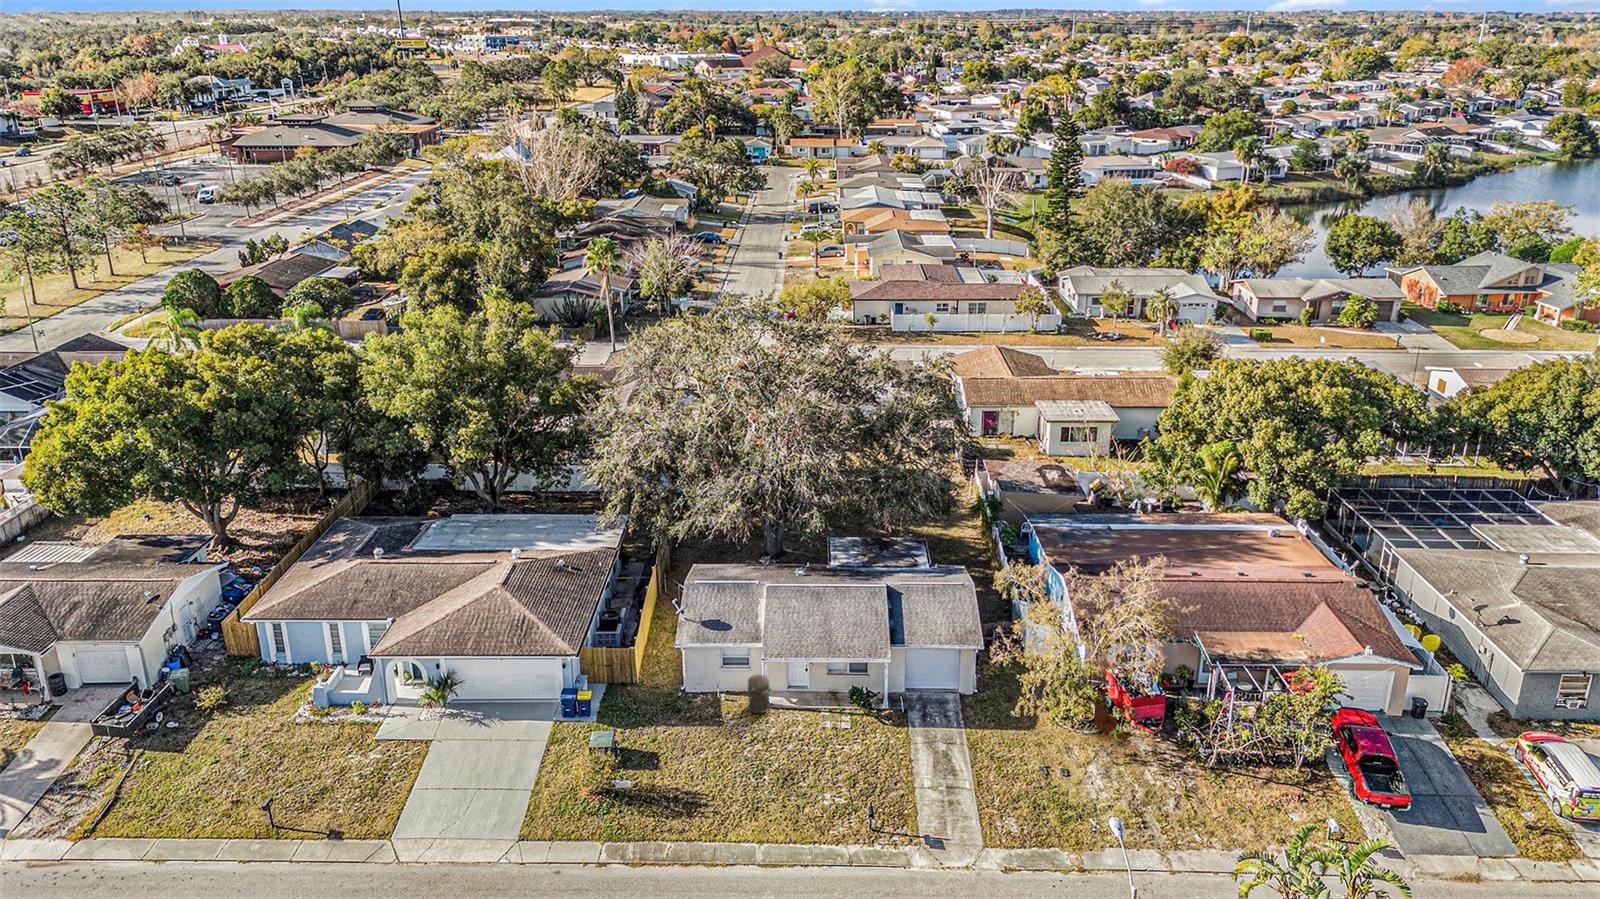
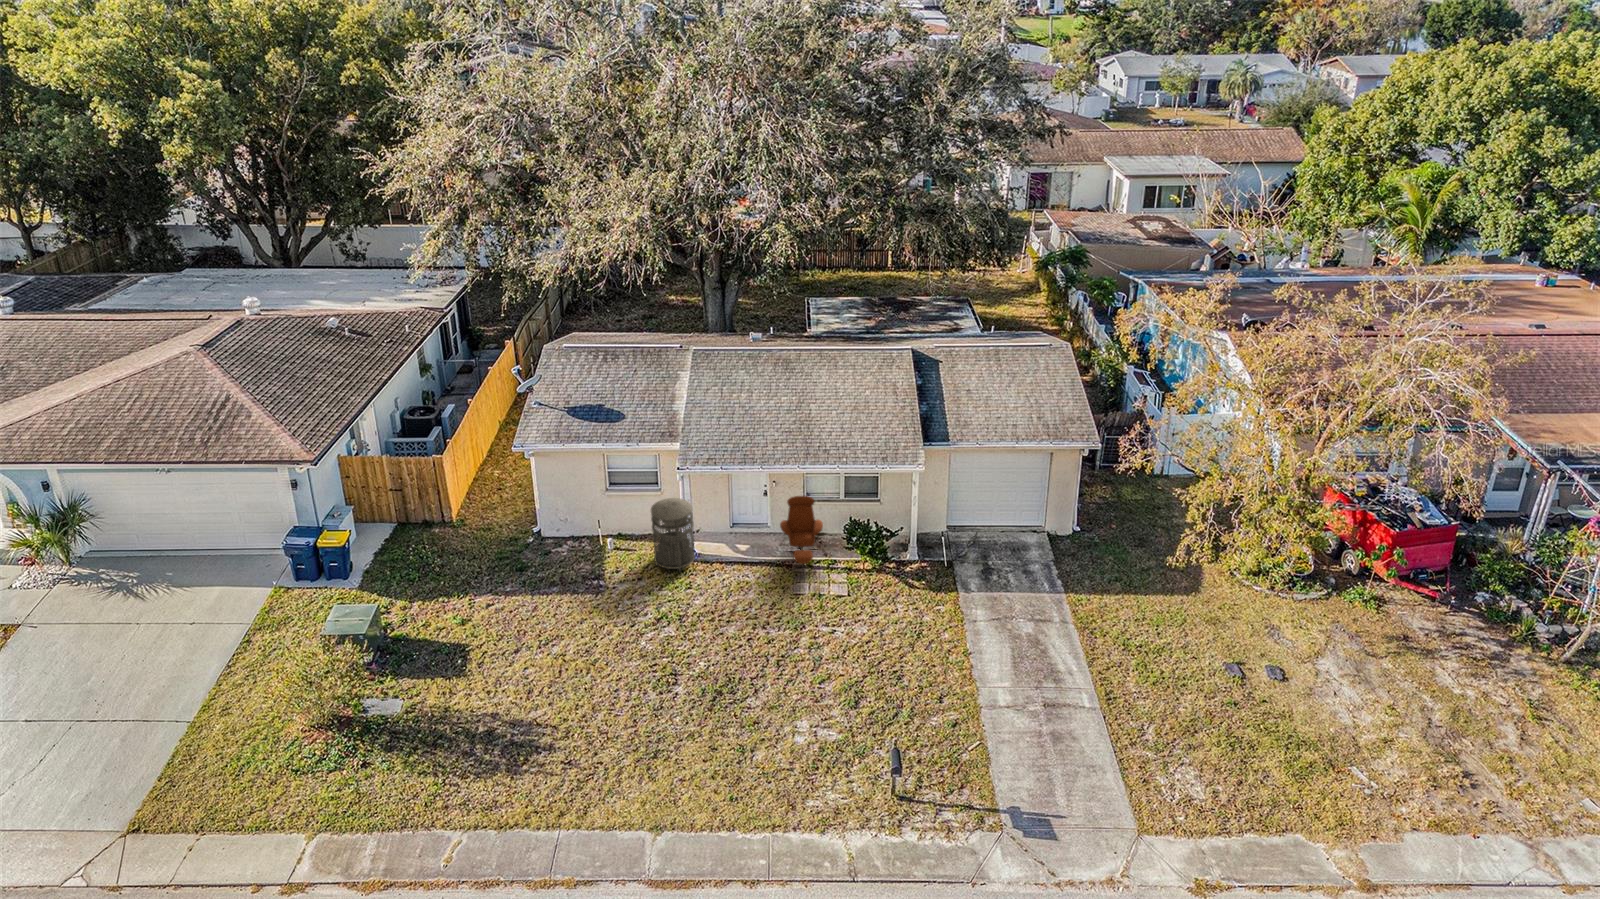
lounge chair: present [1094,704,1128,745] -> present [780,496,823,571]

